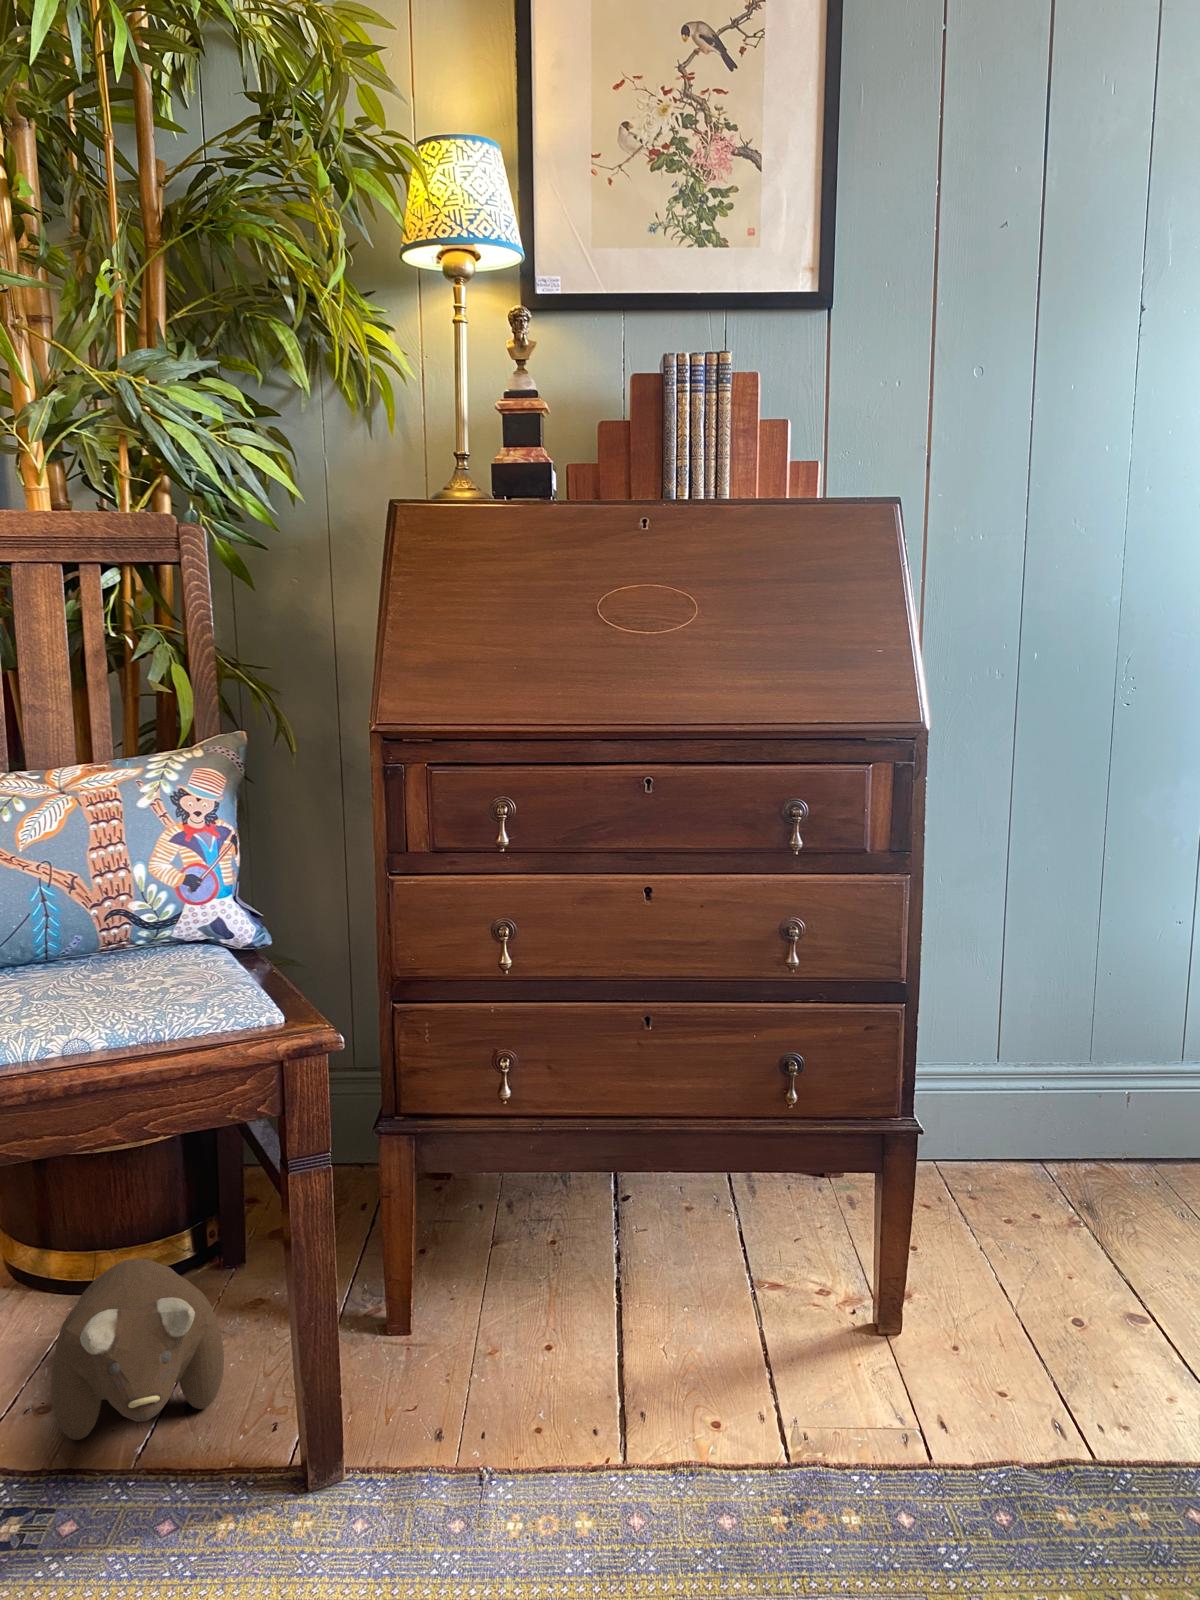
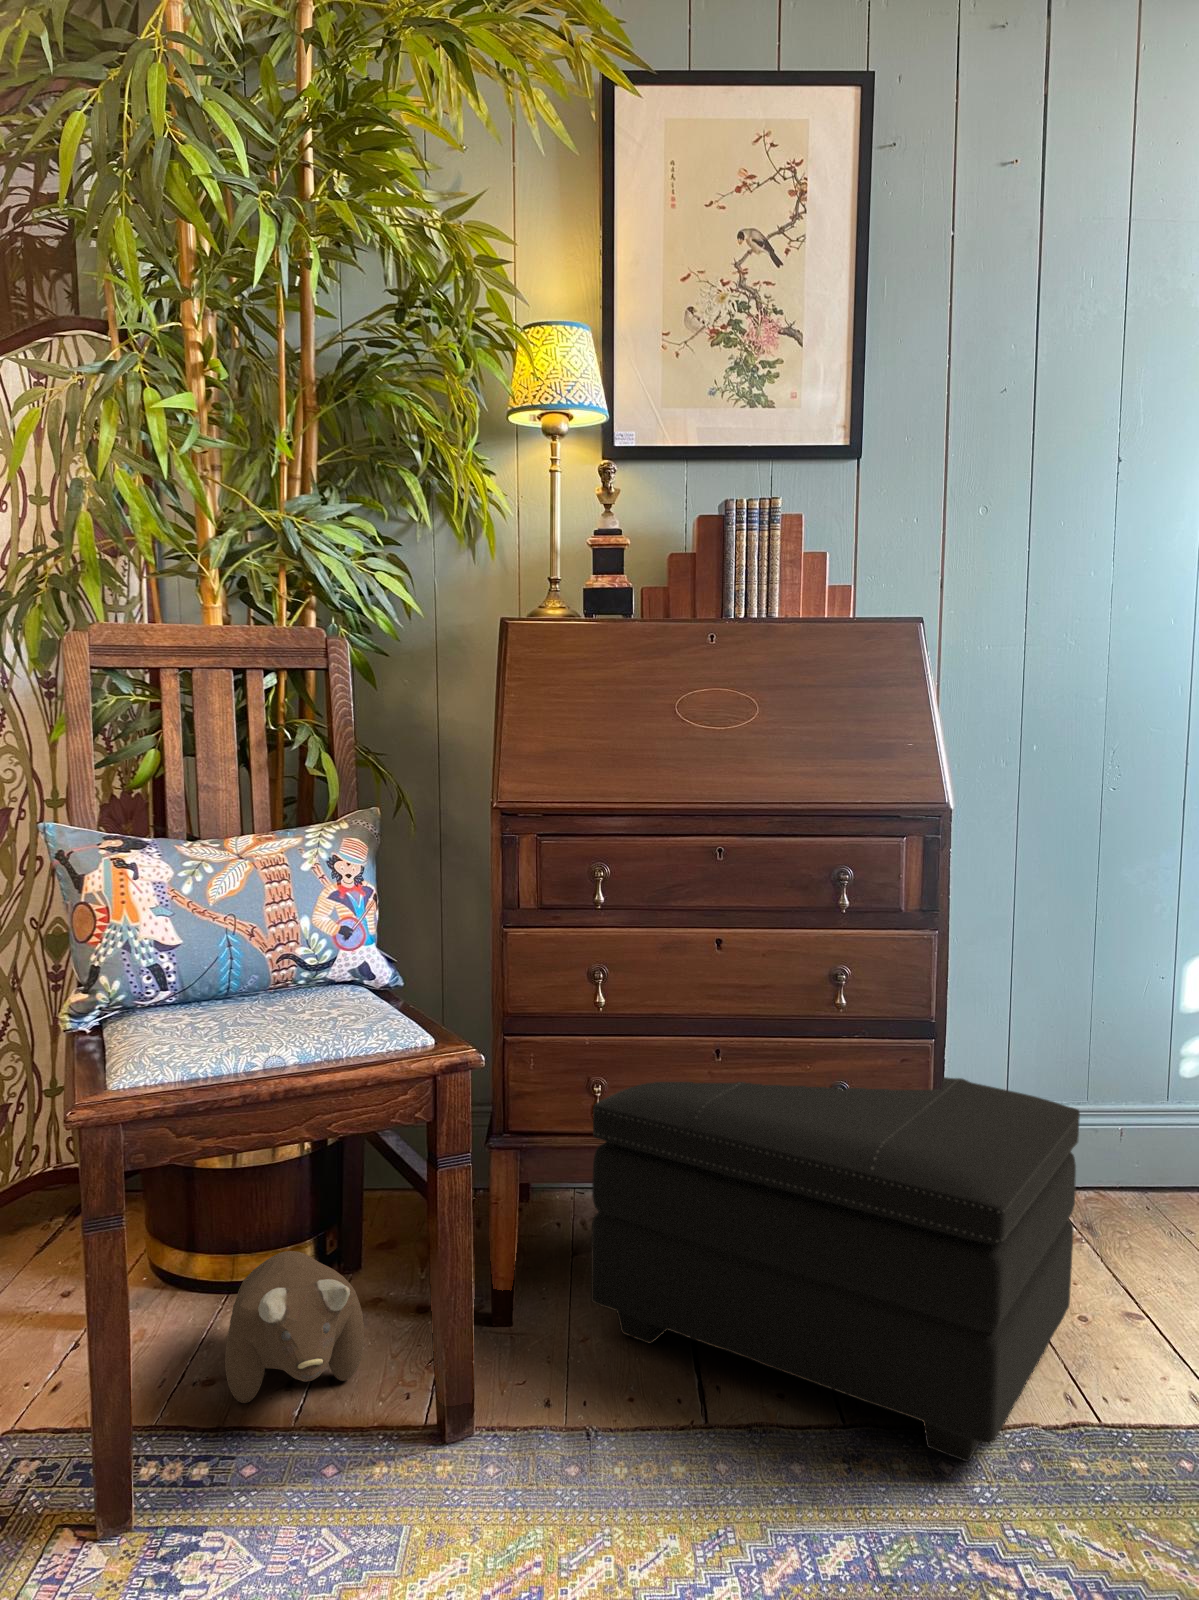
footstool: none [498,997,1077,1512] -> present [591,1077,1080,1462]

